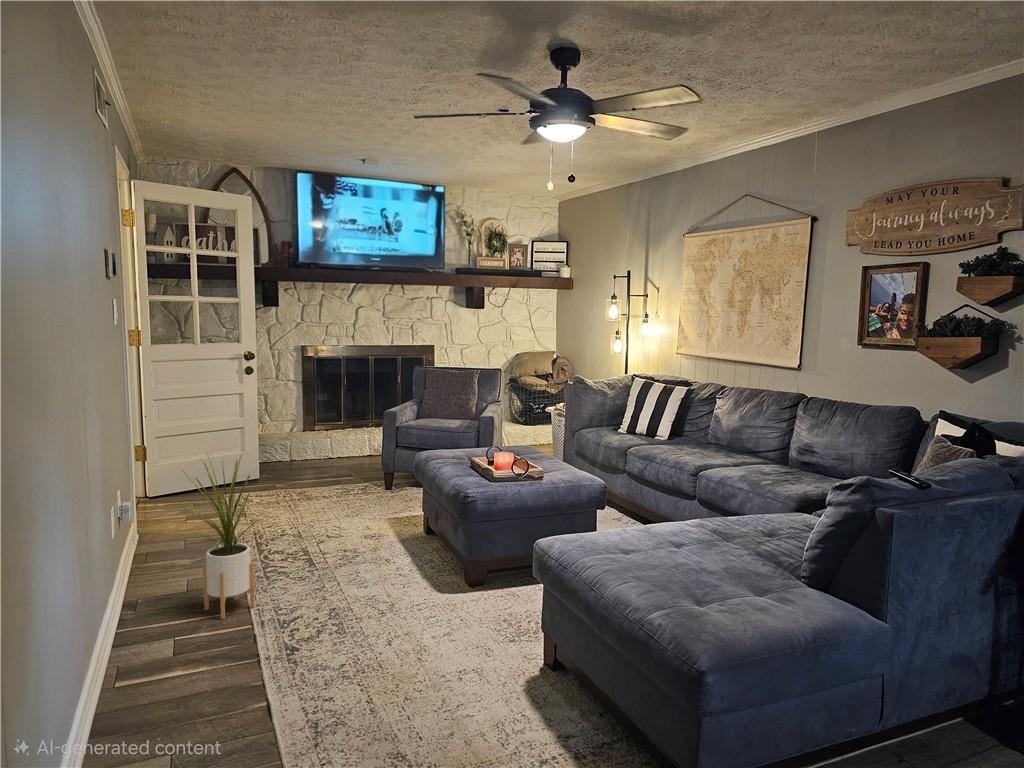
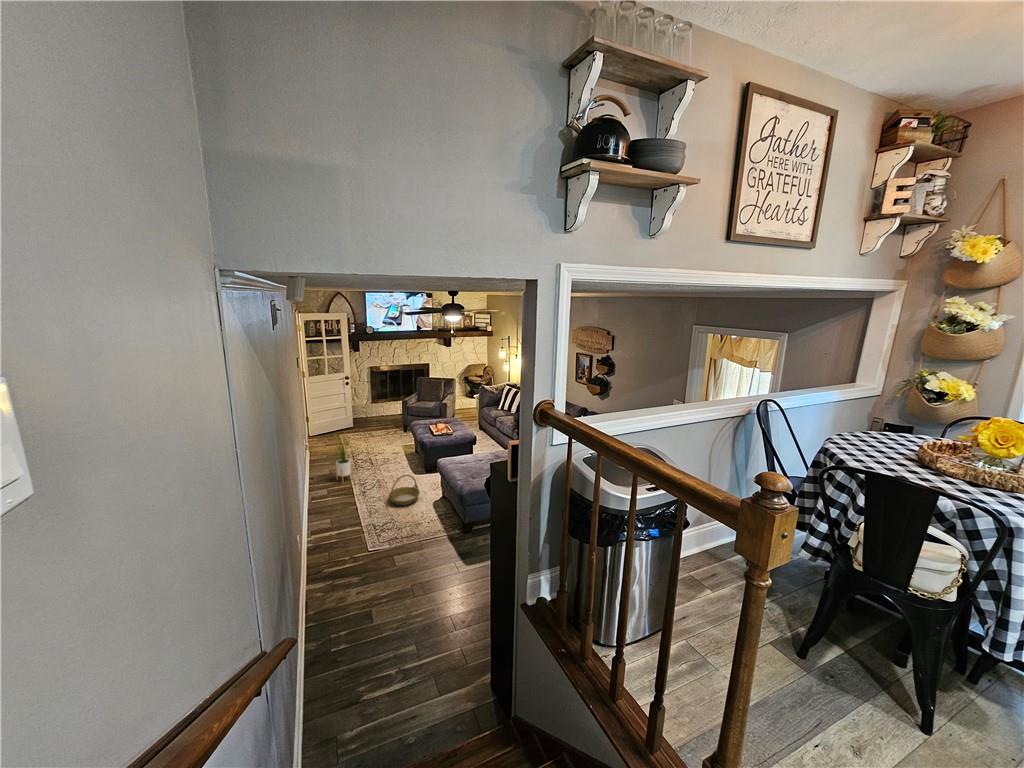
basket: none [378,589,483,700] -> present [388,475,420,505]

